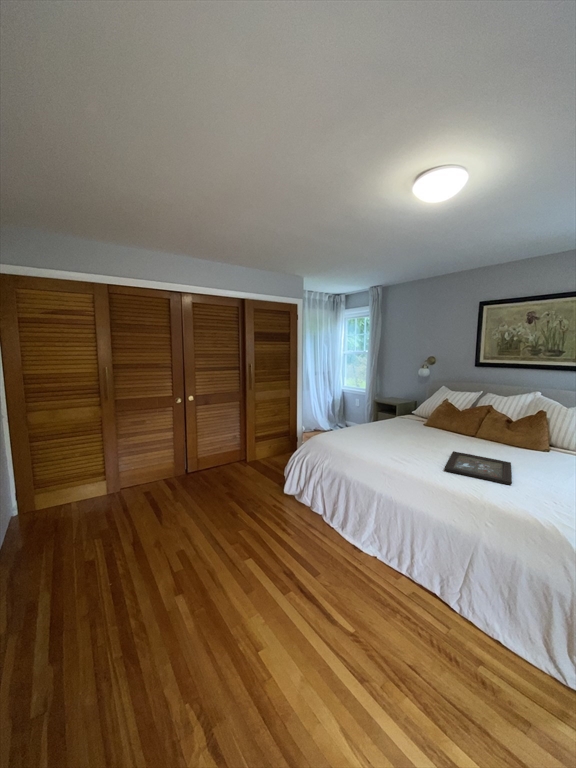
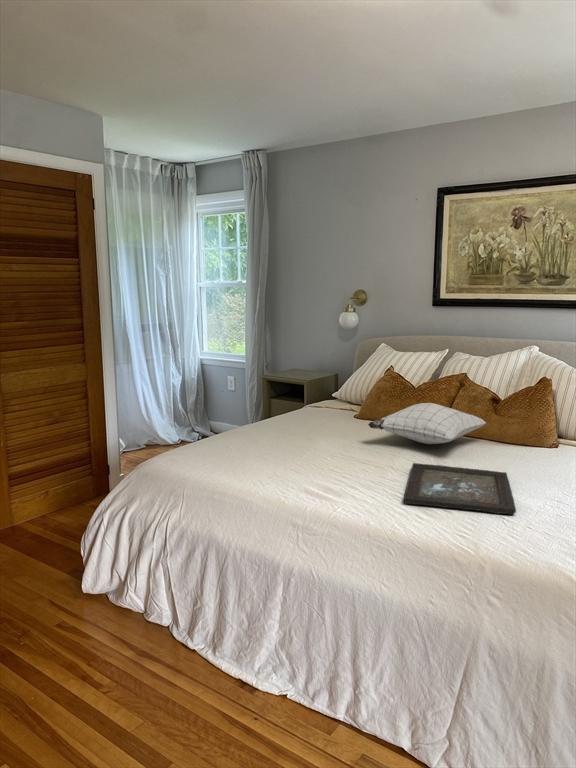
pillow: none [429,420,503,443] -> present [368,403,486,444]

